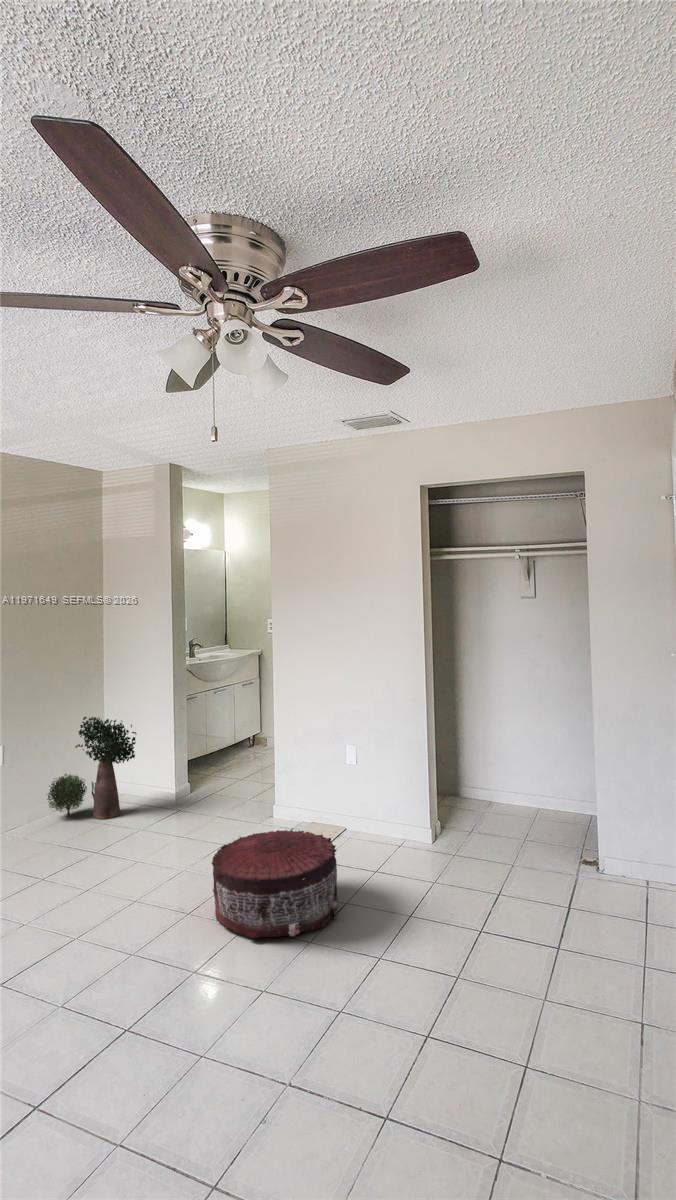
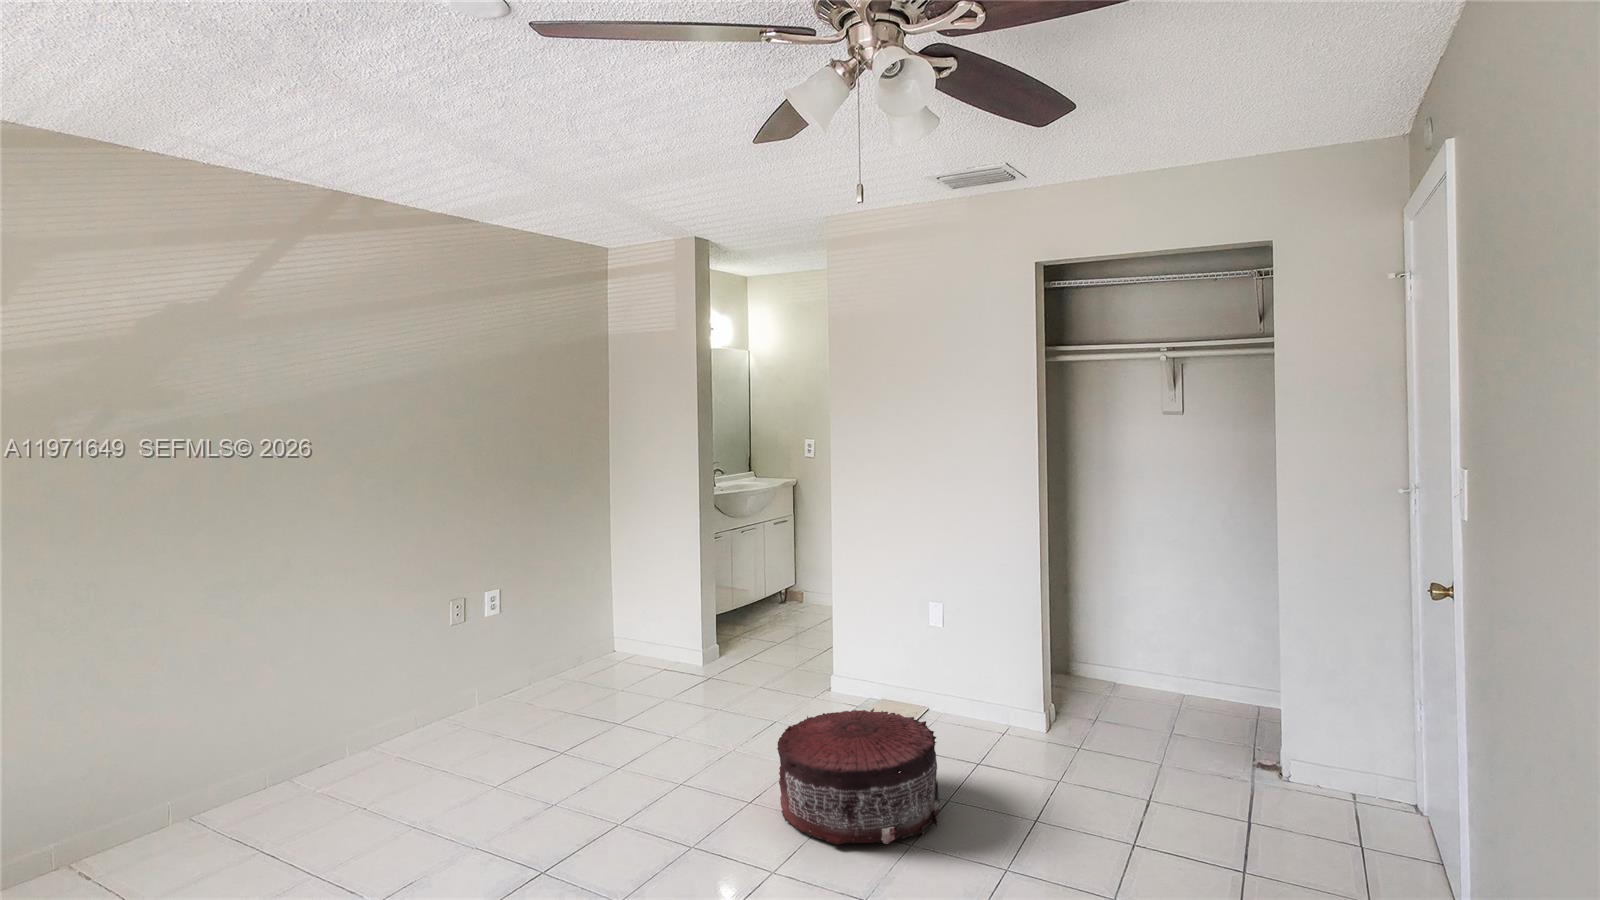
potted plant: present [47,717,137,819] -> none [546,561,655,690]

